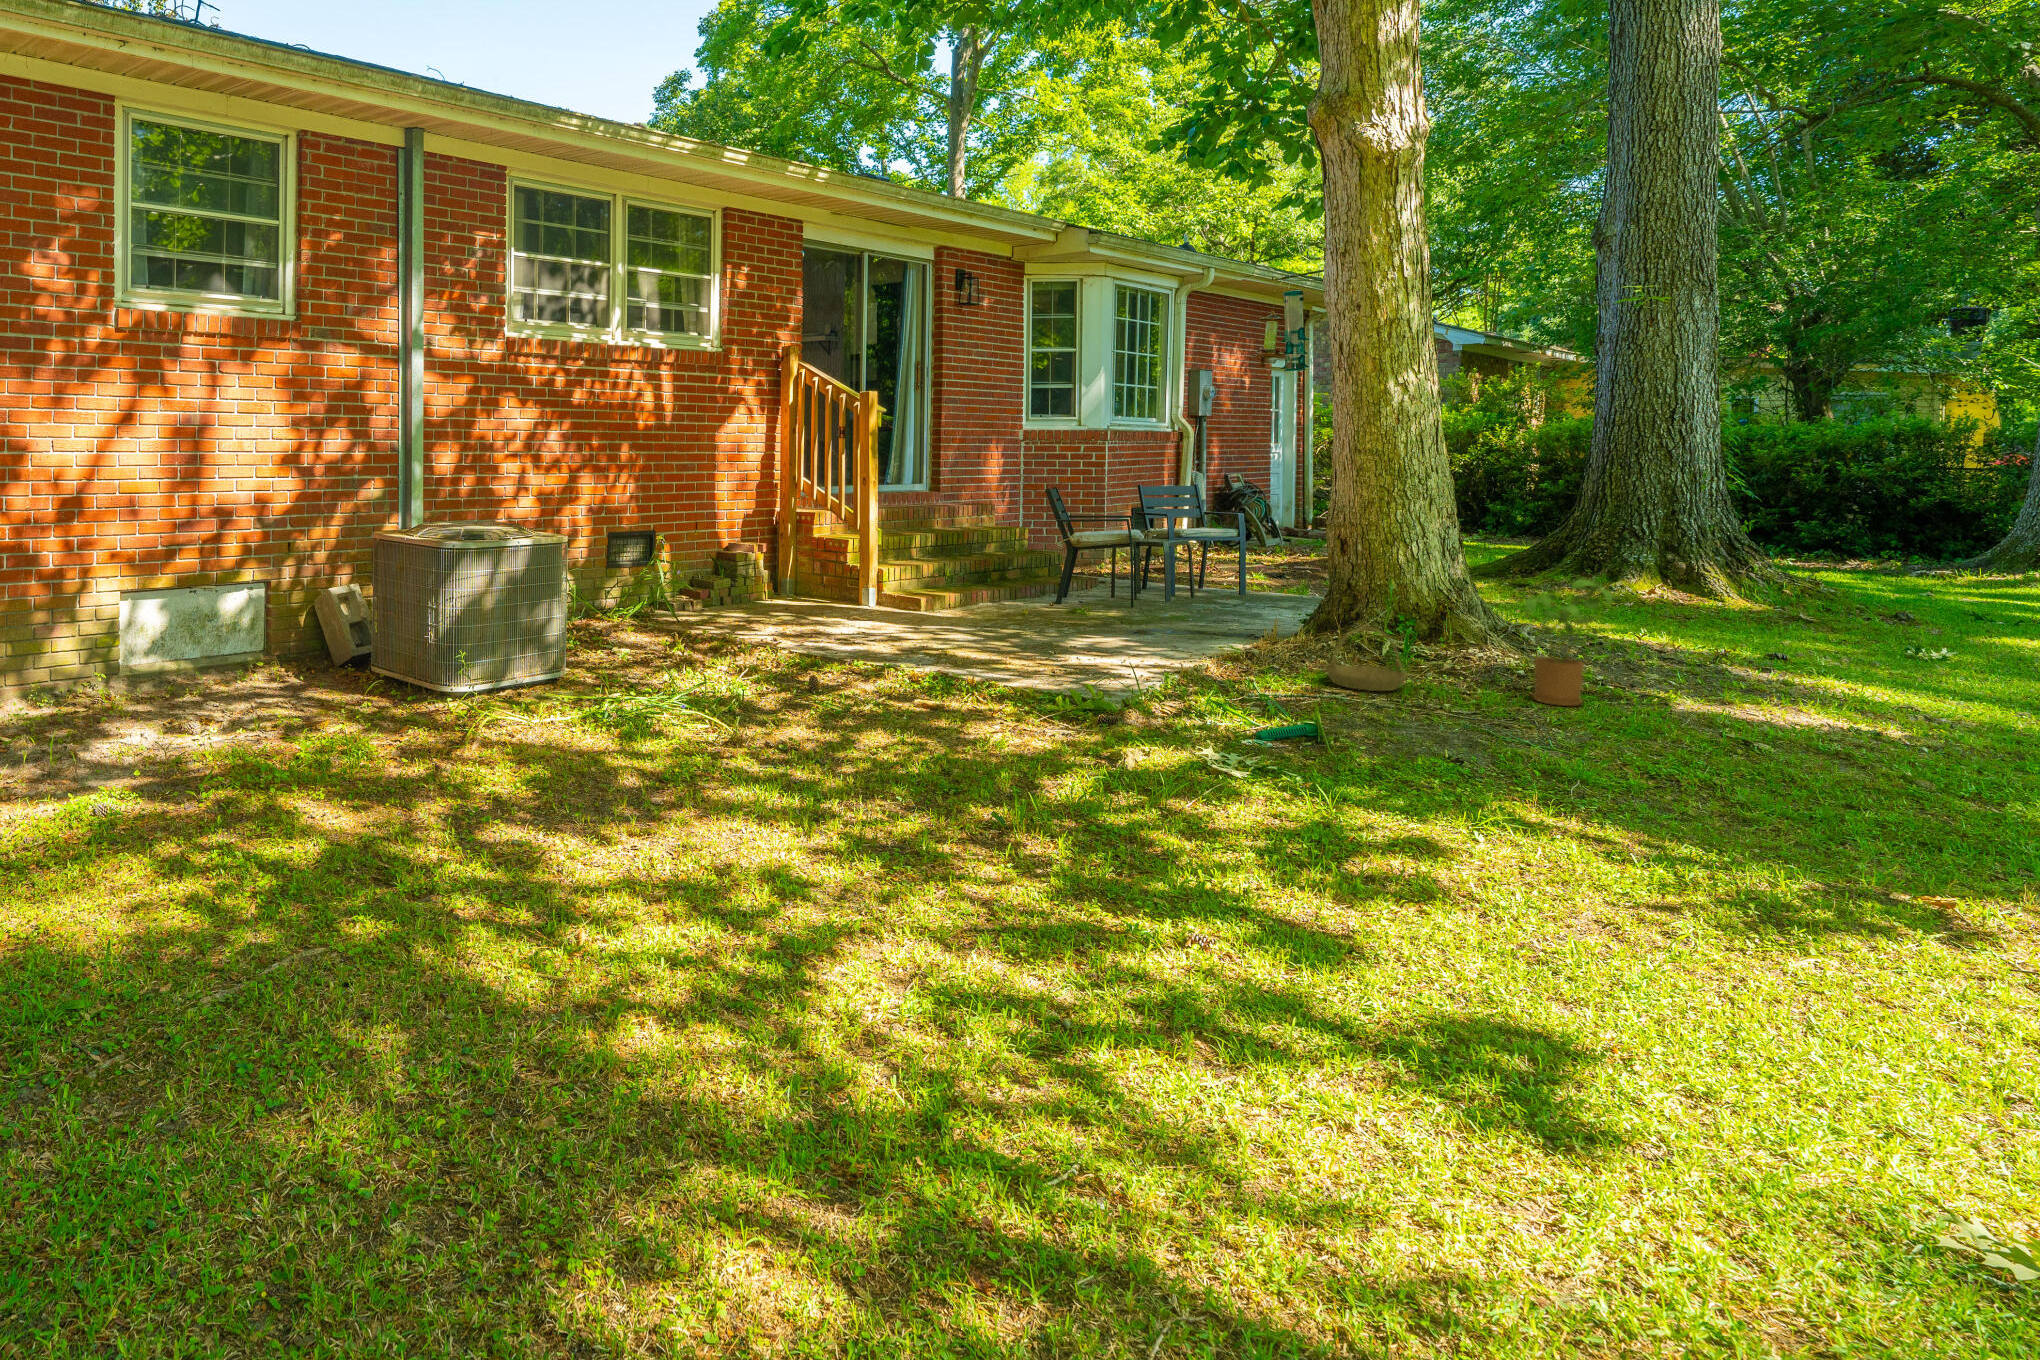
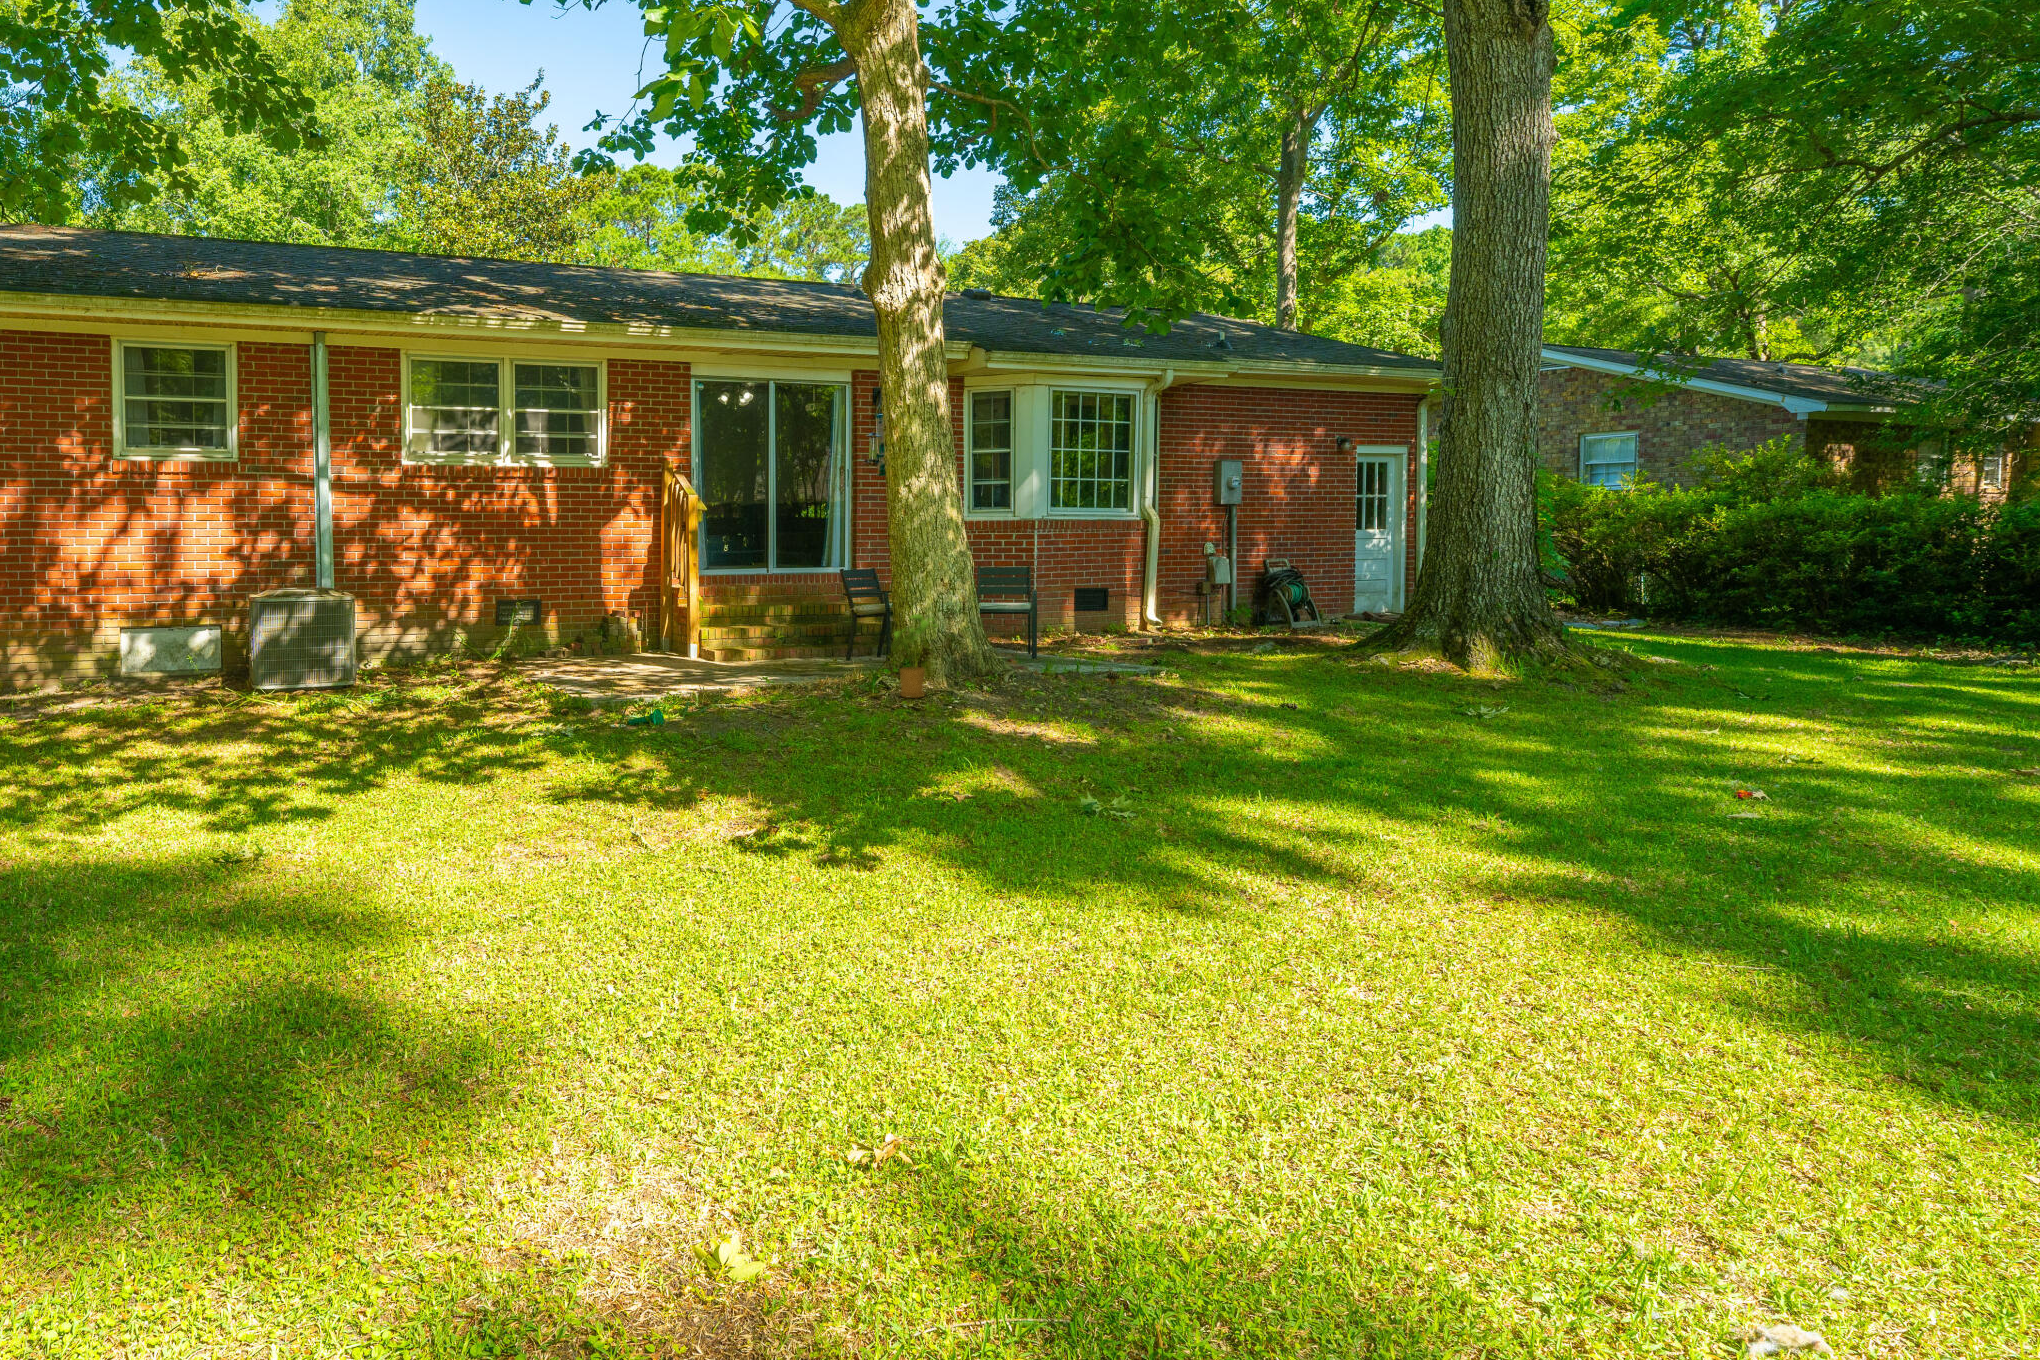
basket: present [1325,627,1407,691] -> none [798,649,844,690]

